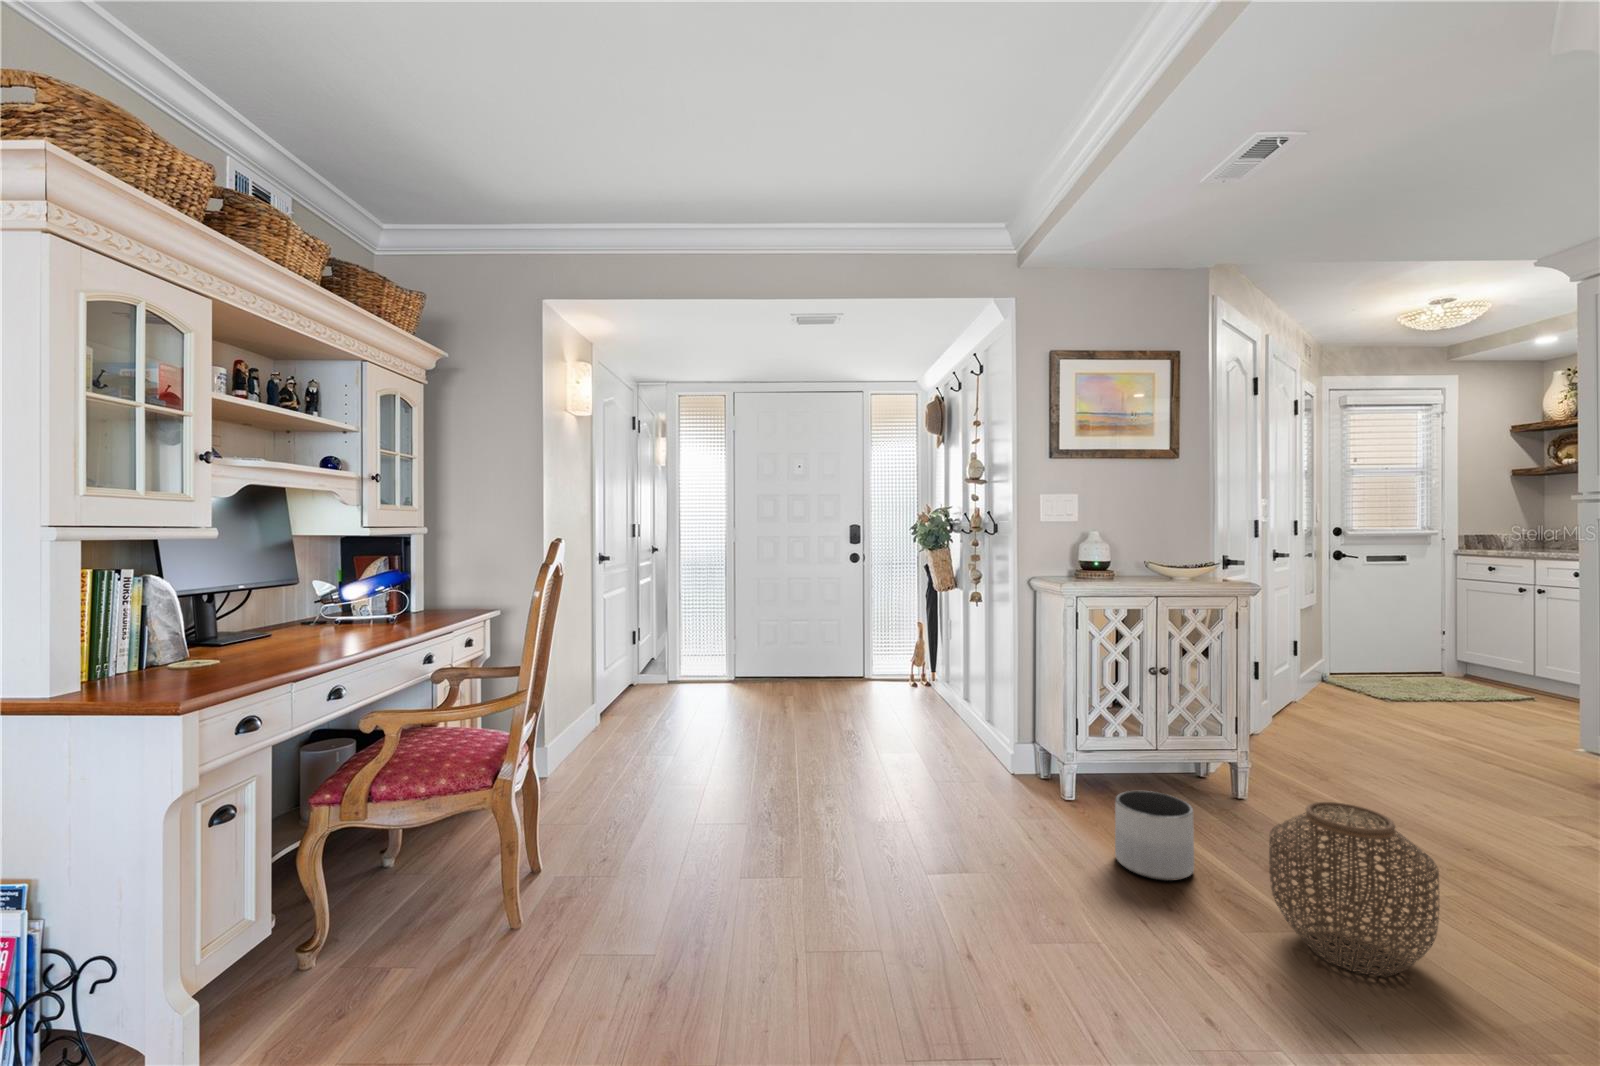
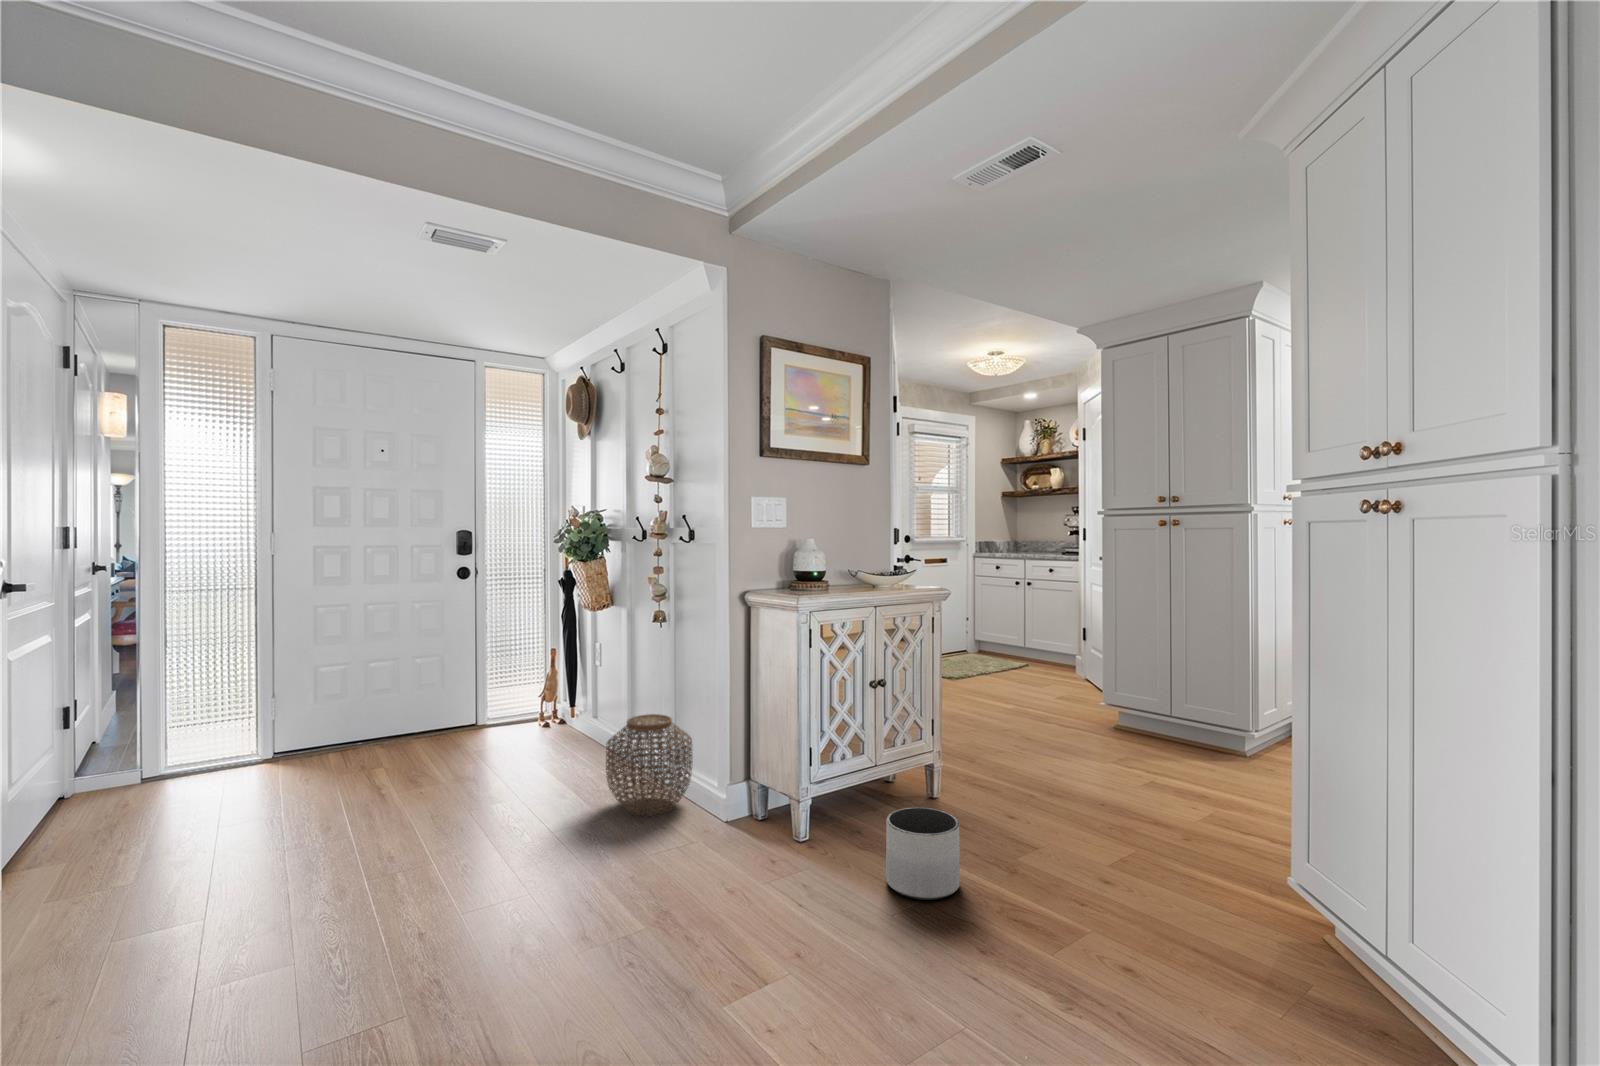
woven basket: present [1269,802,1439,976] -> present [606,714,692,815]

